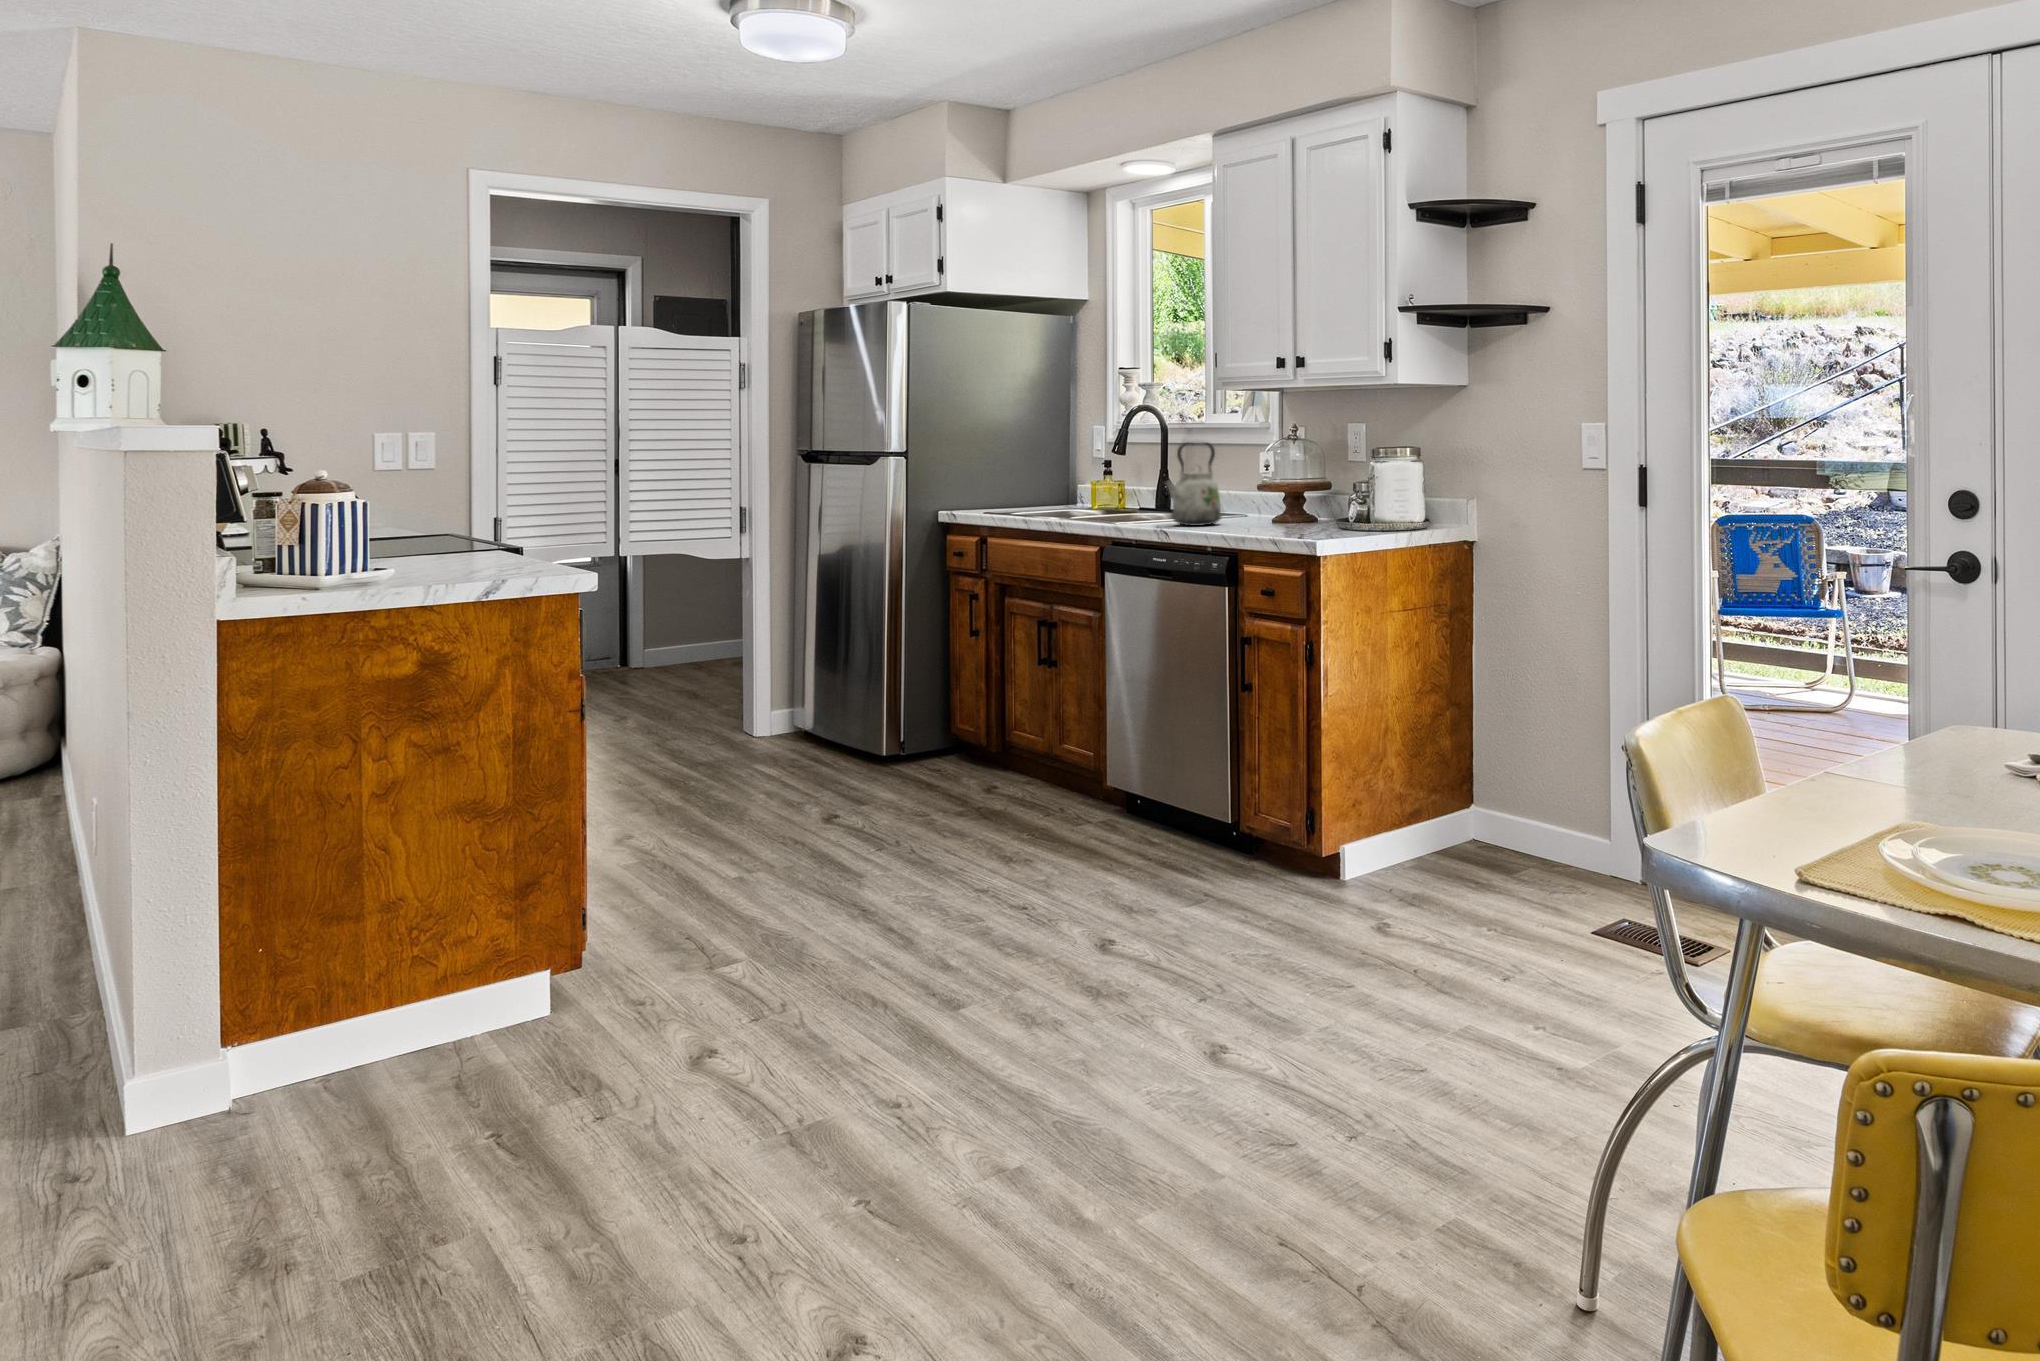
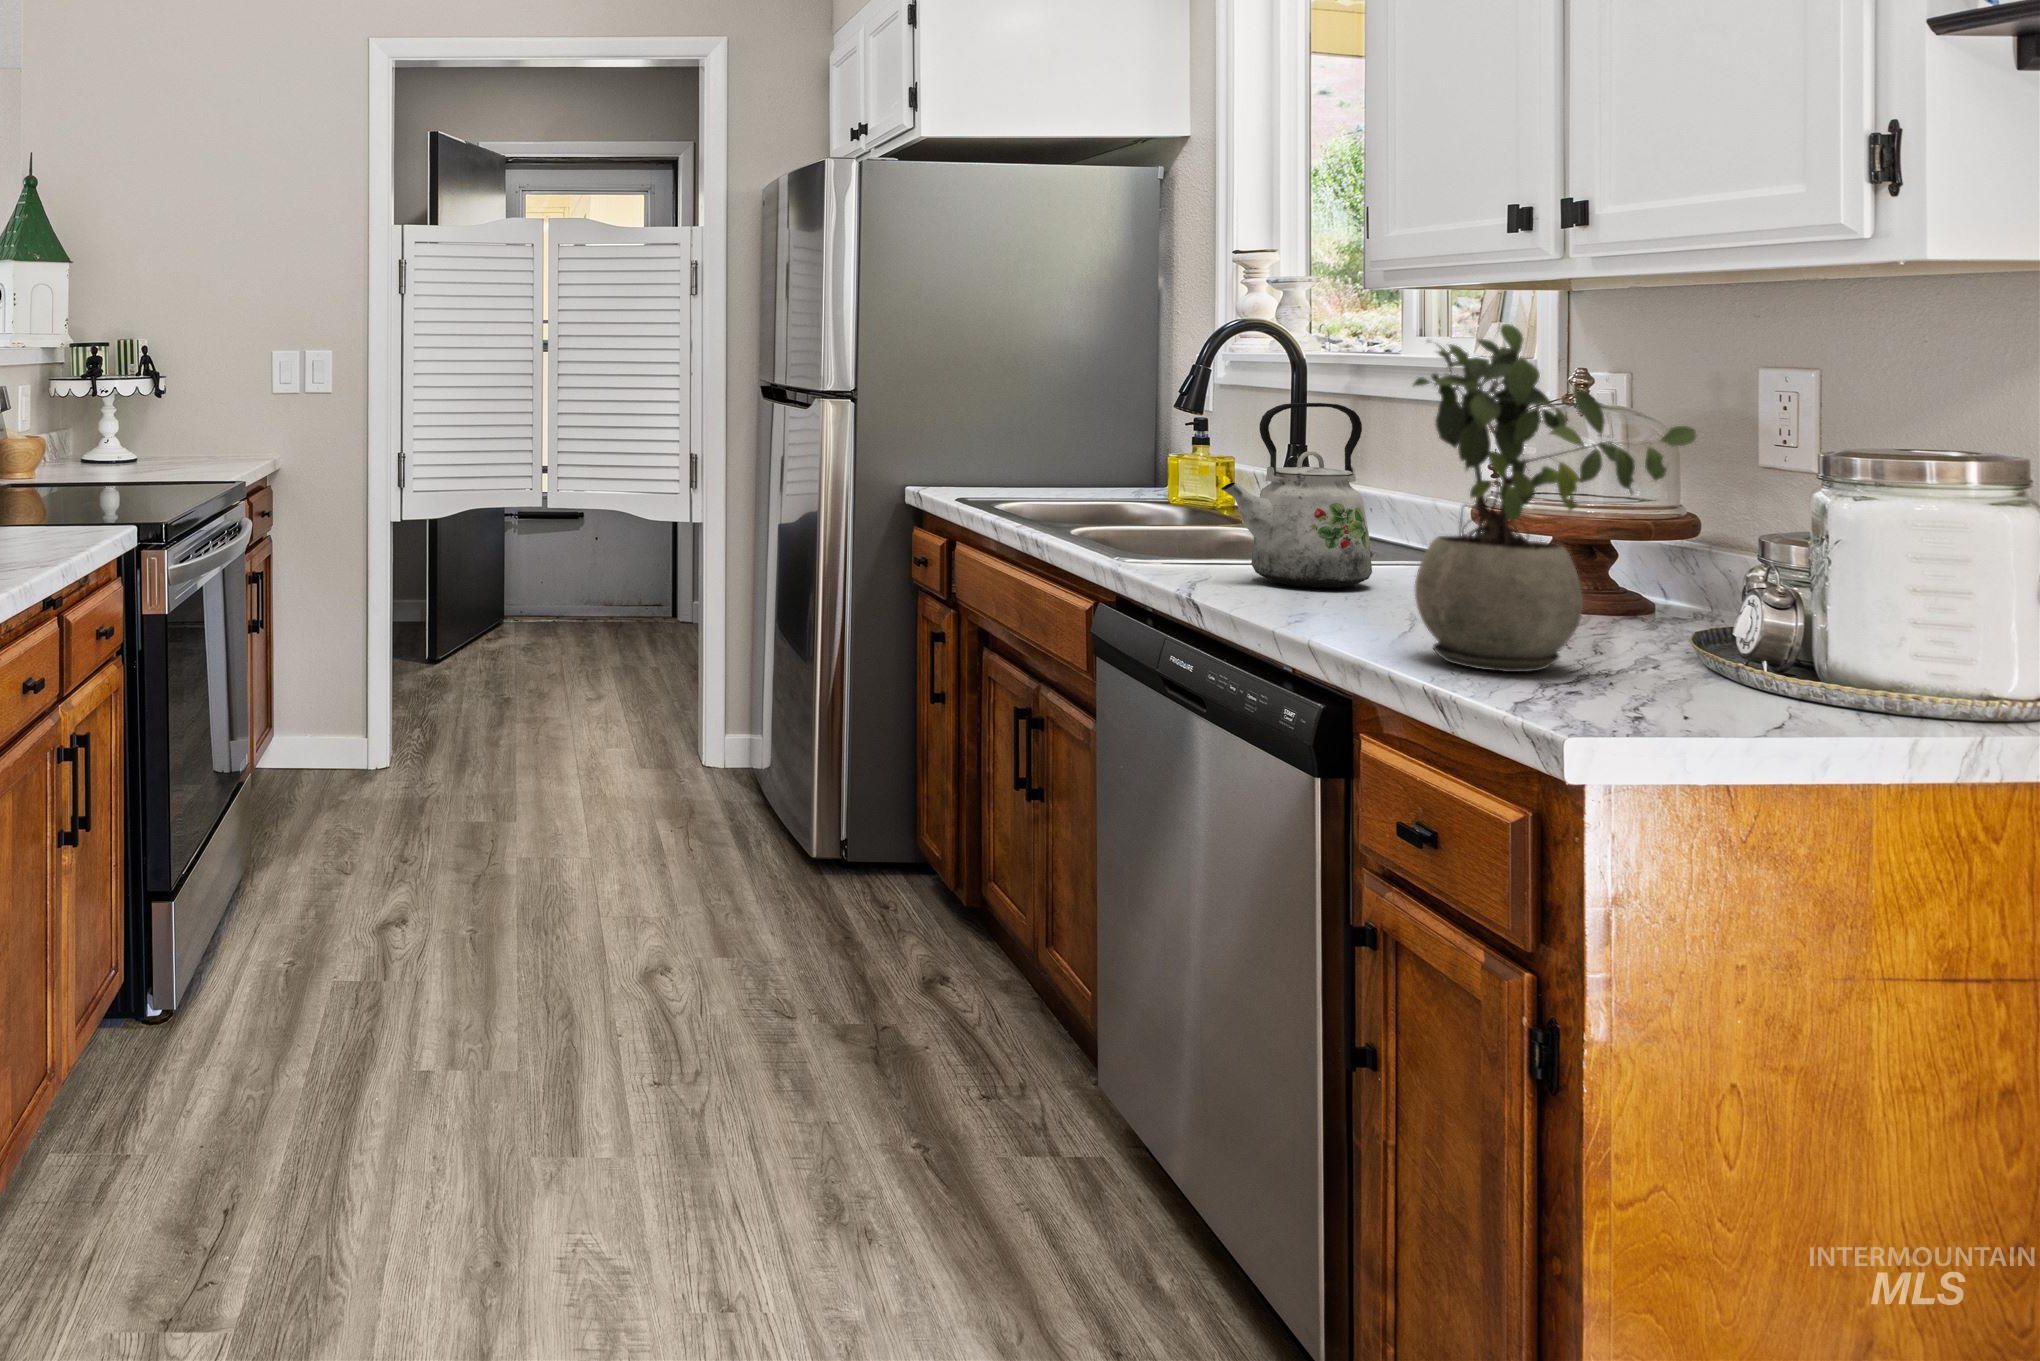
potted plant: none [1260,404,1347,536] -> present [1413,324,1696,672]

